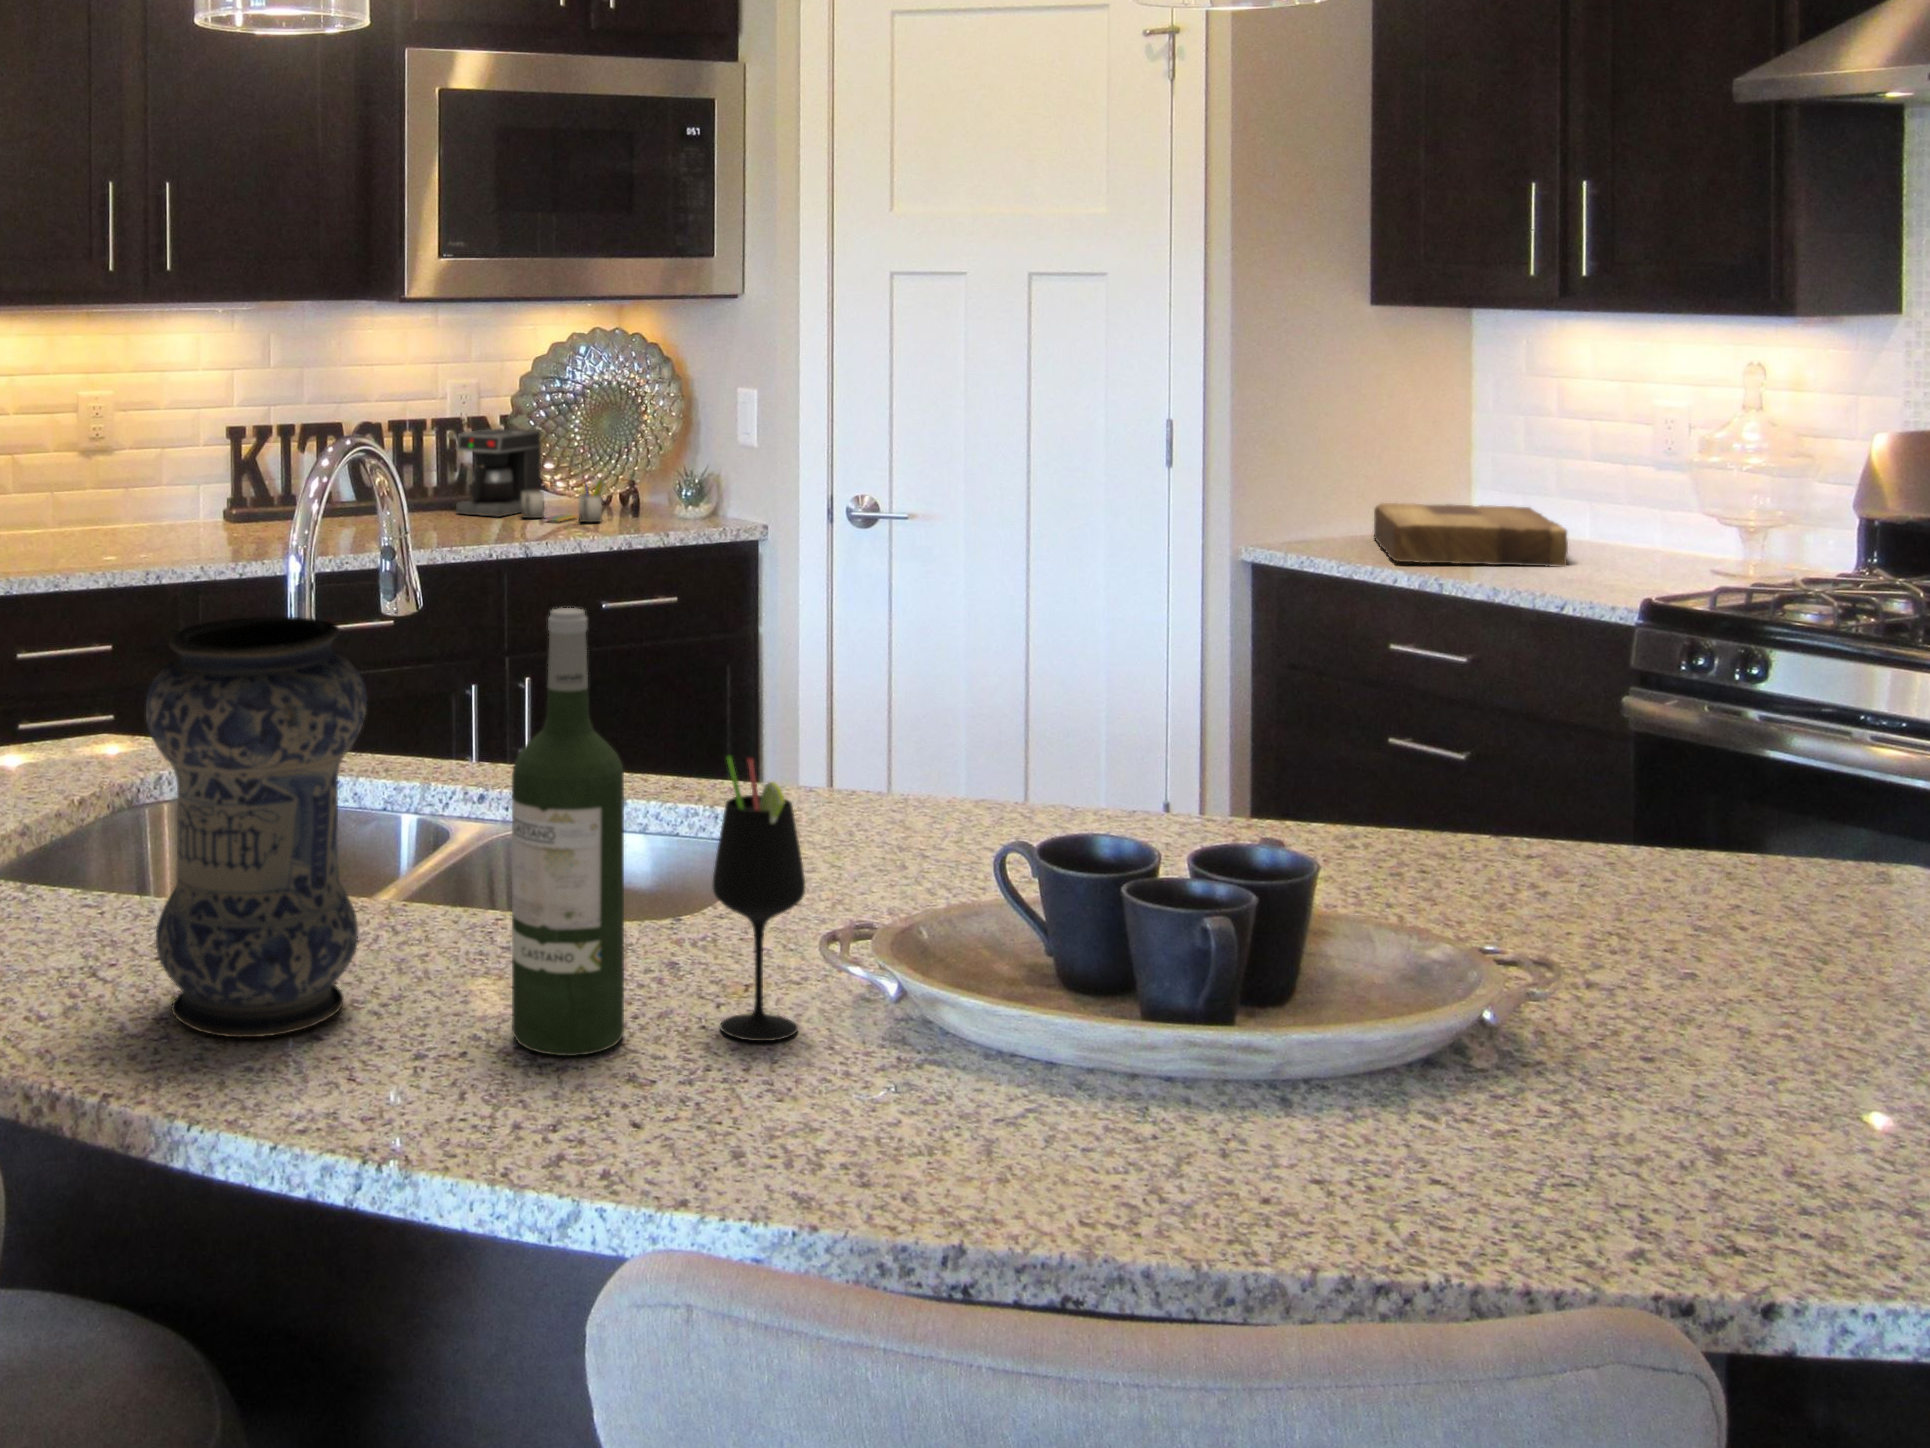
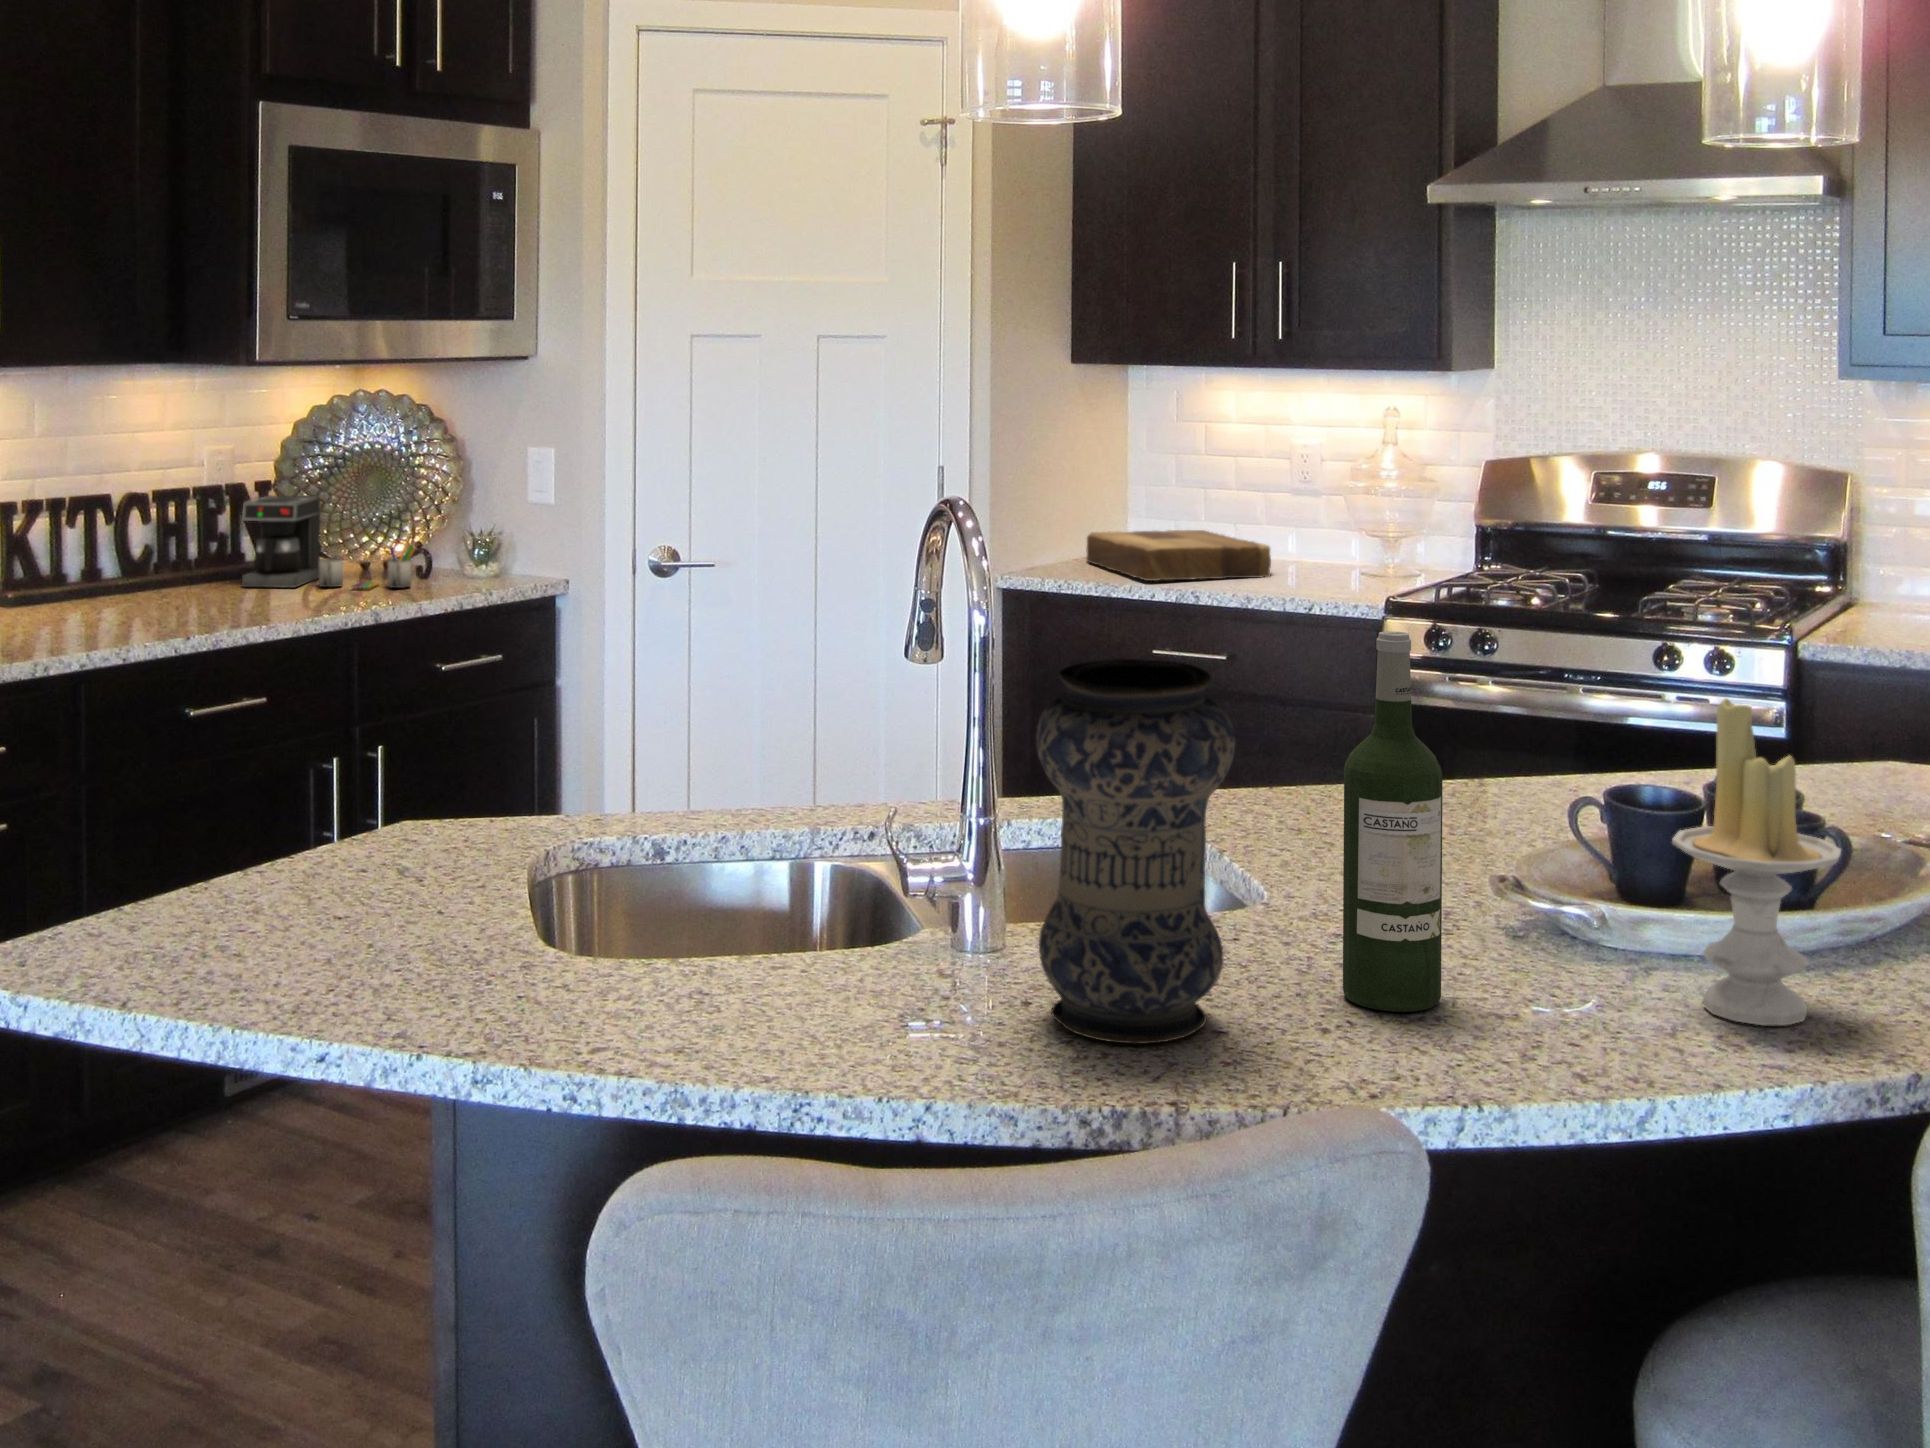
candle: none [846,725,1053,1154] -> present [1672,699,1841,1025]
wine glass: present [713,756,805,1041] -> none [1459,744,1550,978]

